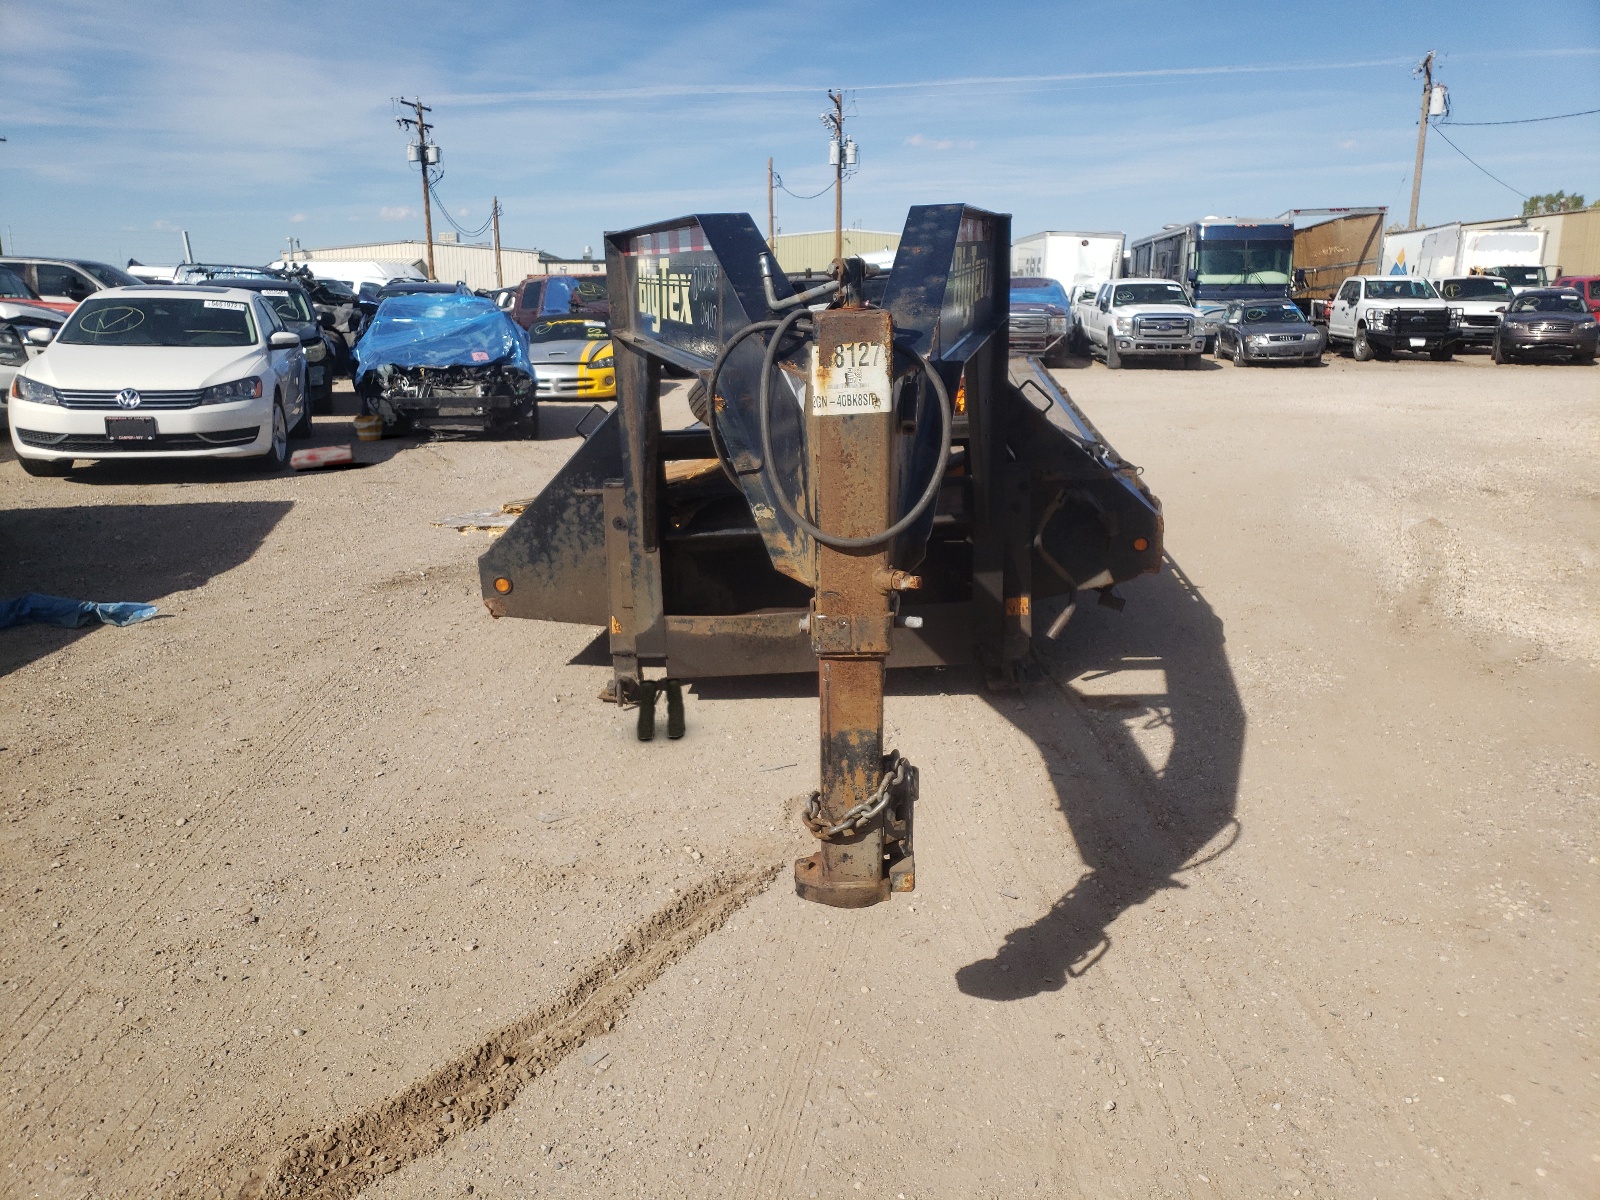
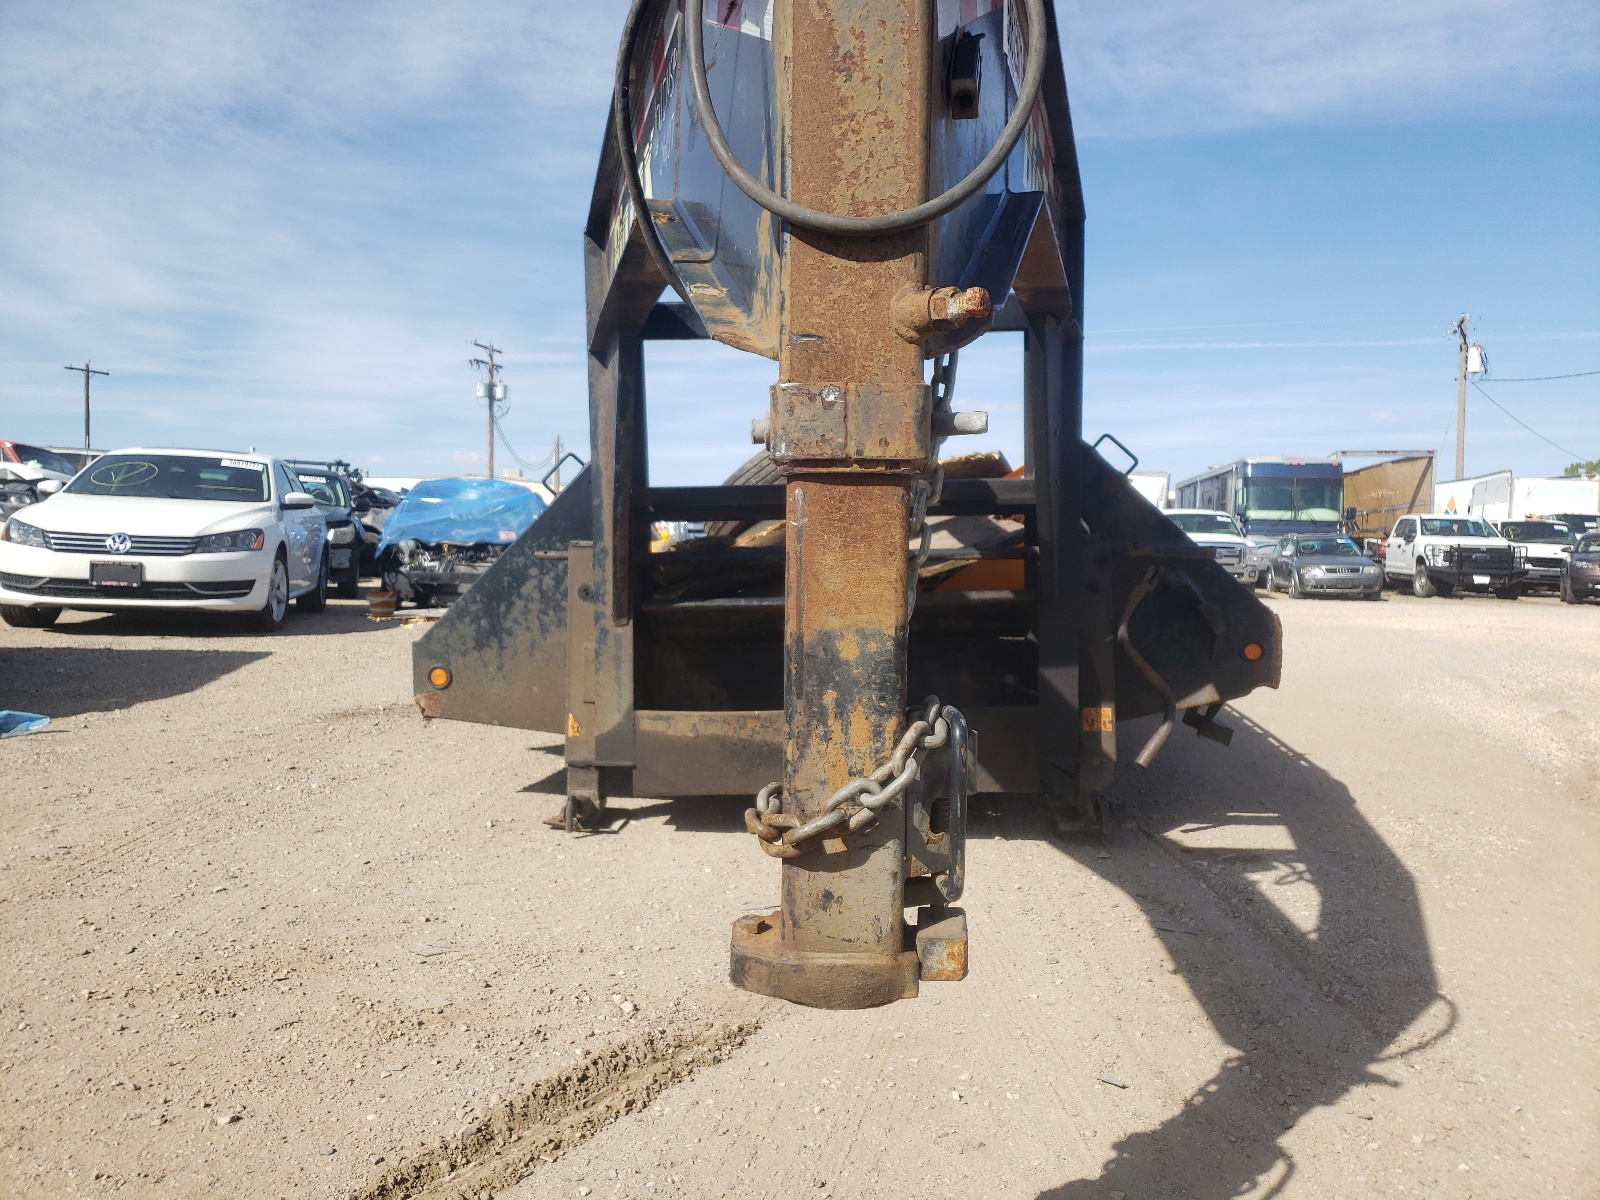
bag: present [291,444,355,469] -> none [286,607,359,634]
boots: present [637,678,685,739] -> none [586,793,652,870]

